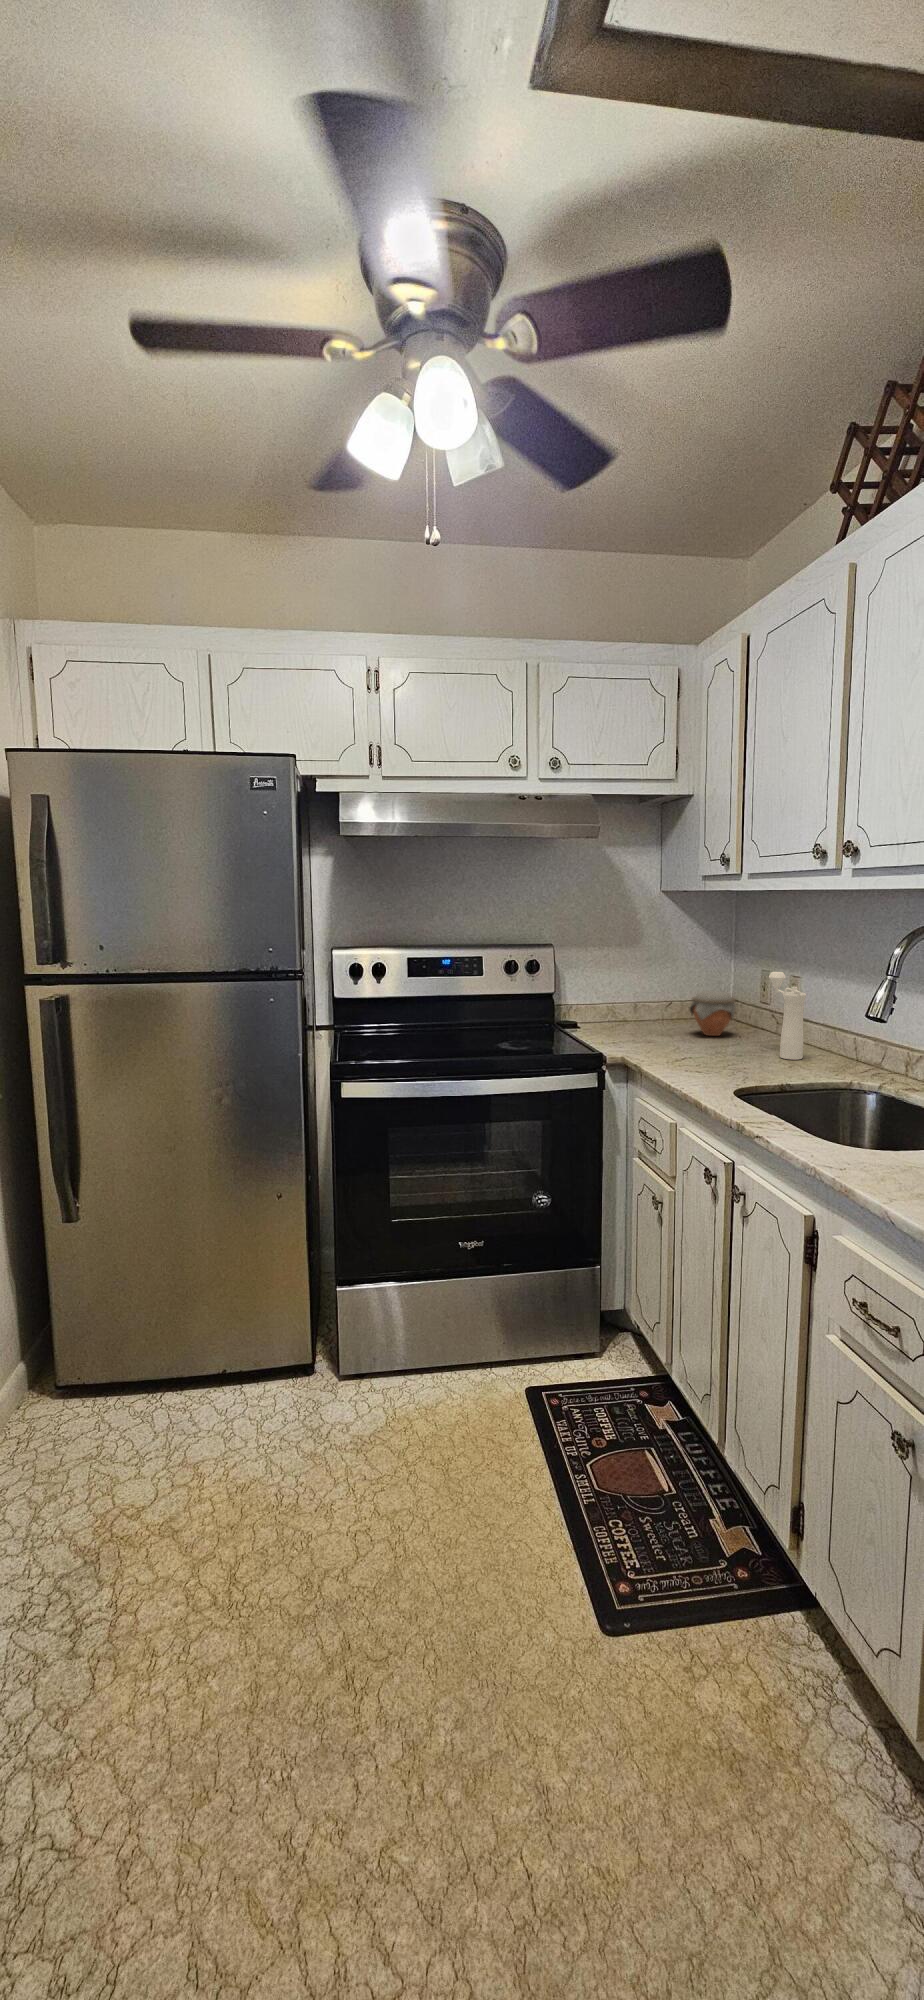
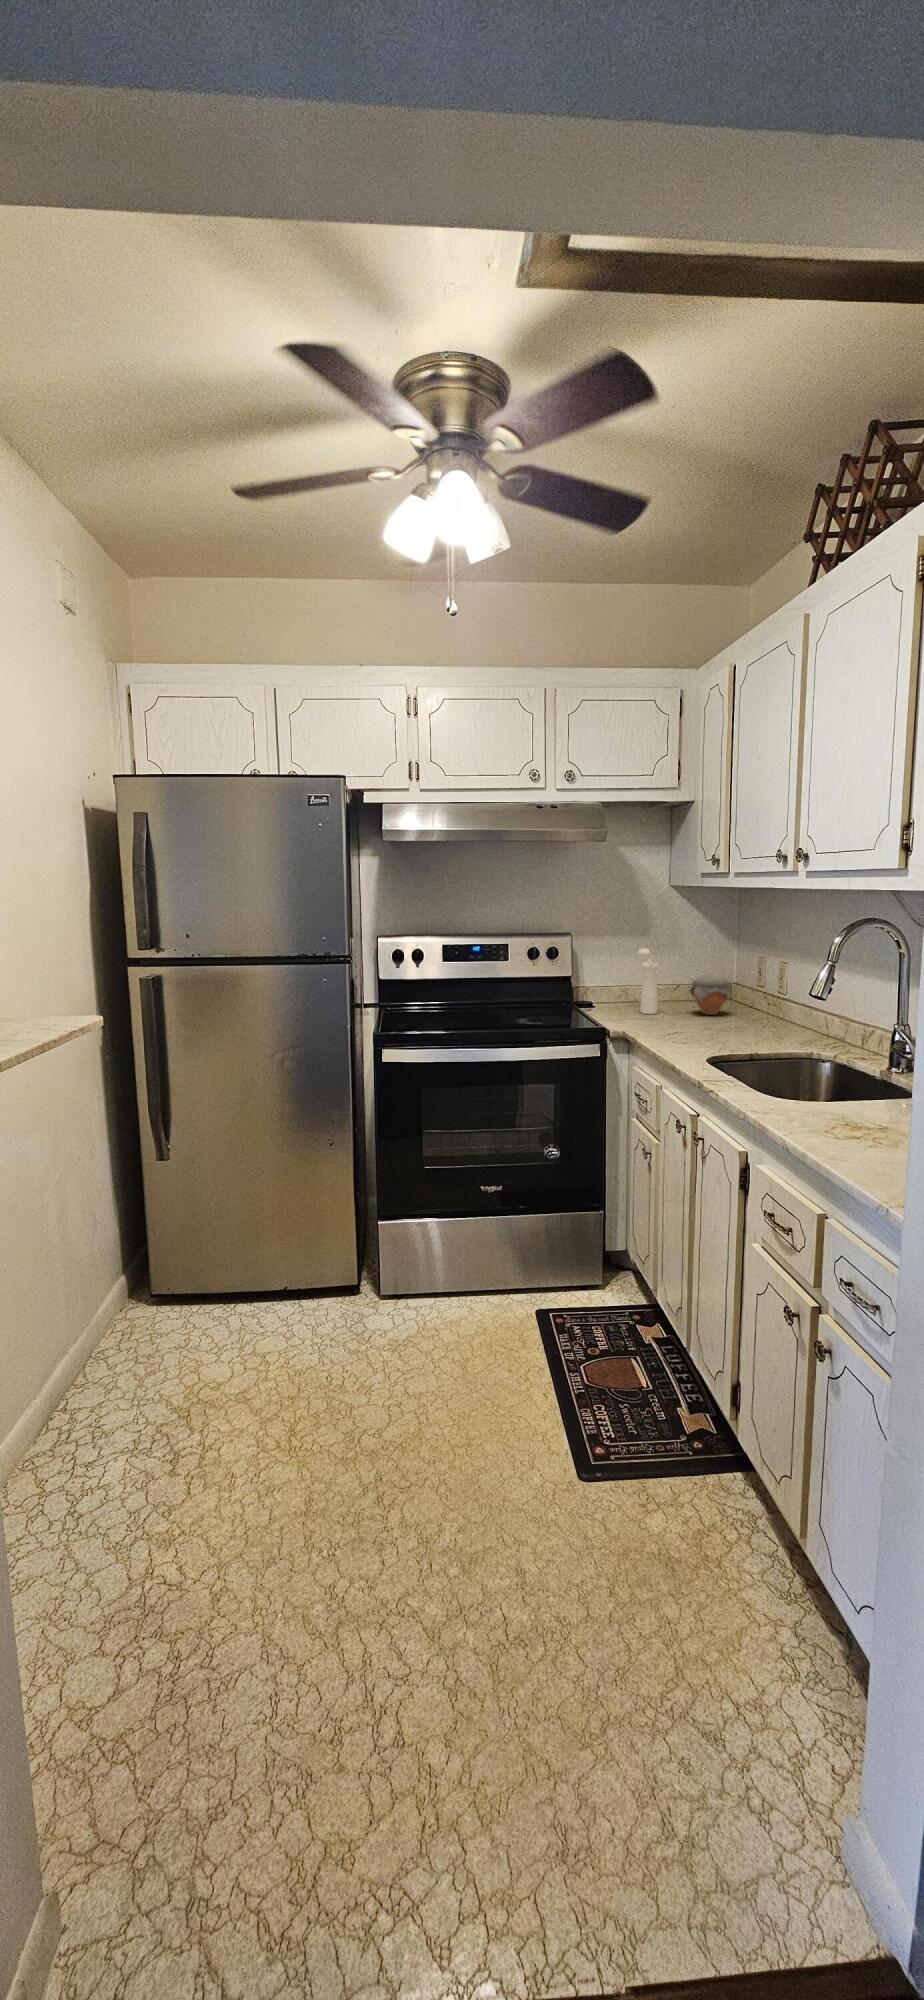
pepper mill: present [769,972,806,1060] -> present [638,949,658,1014]

